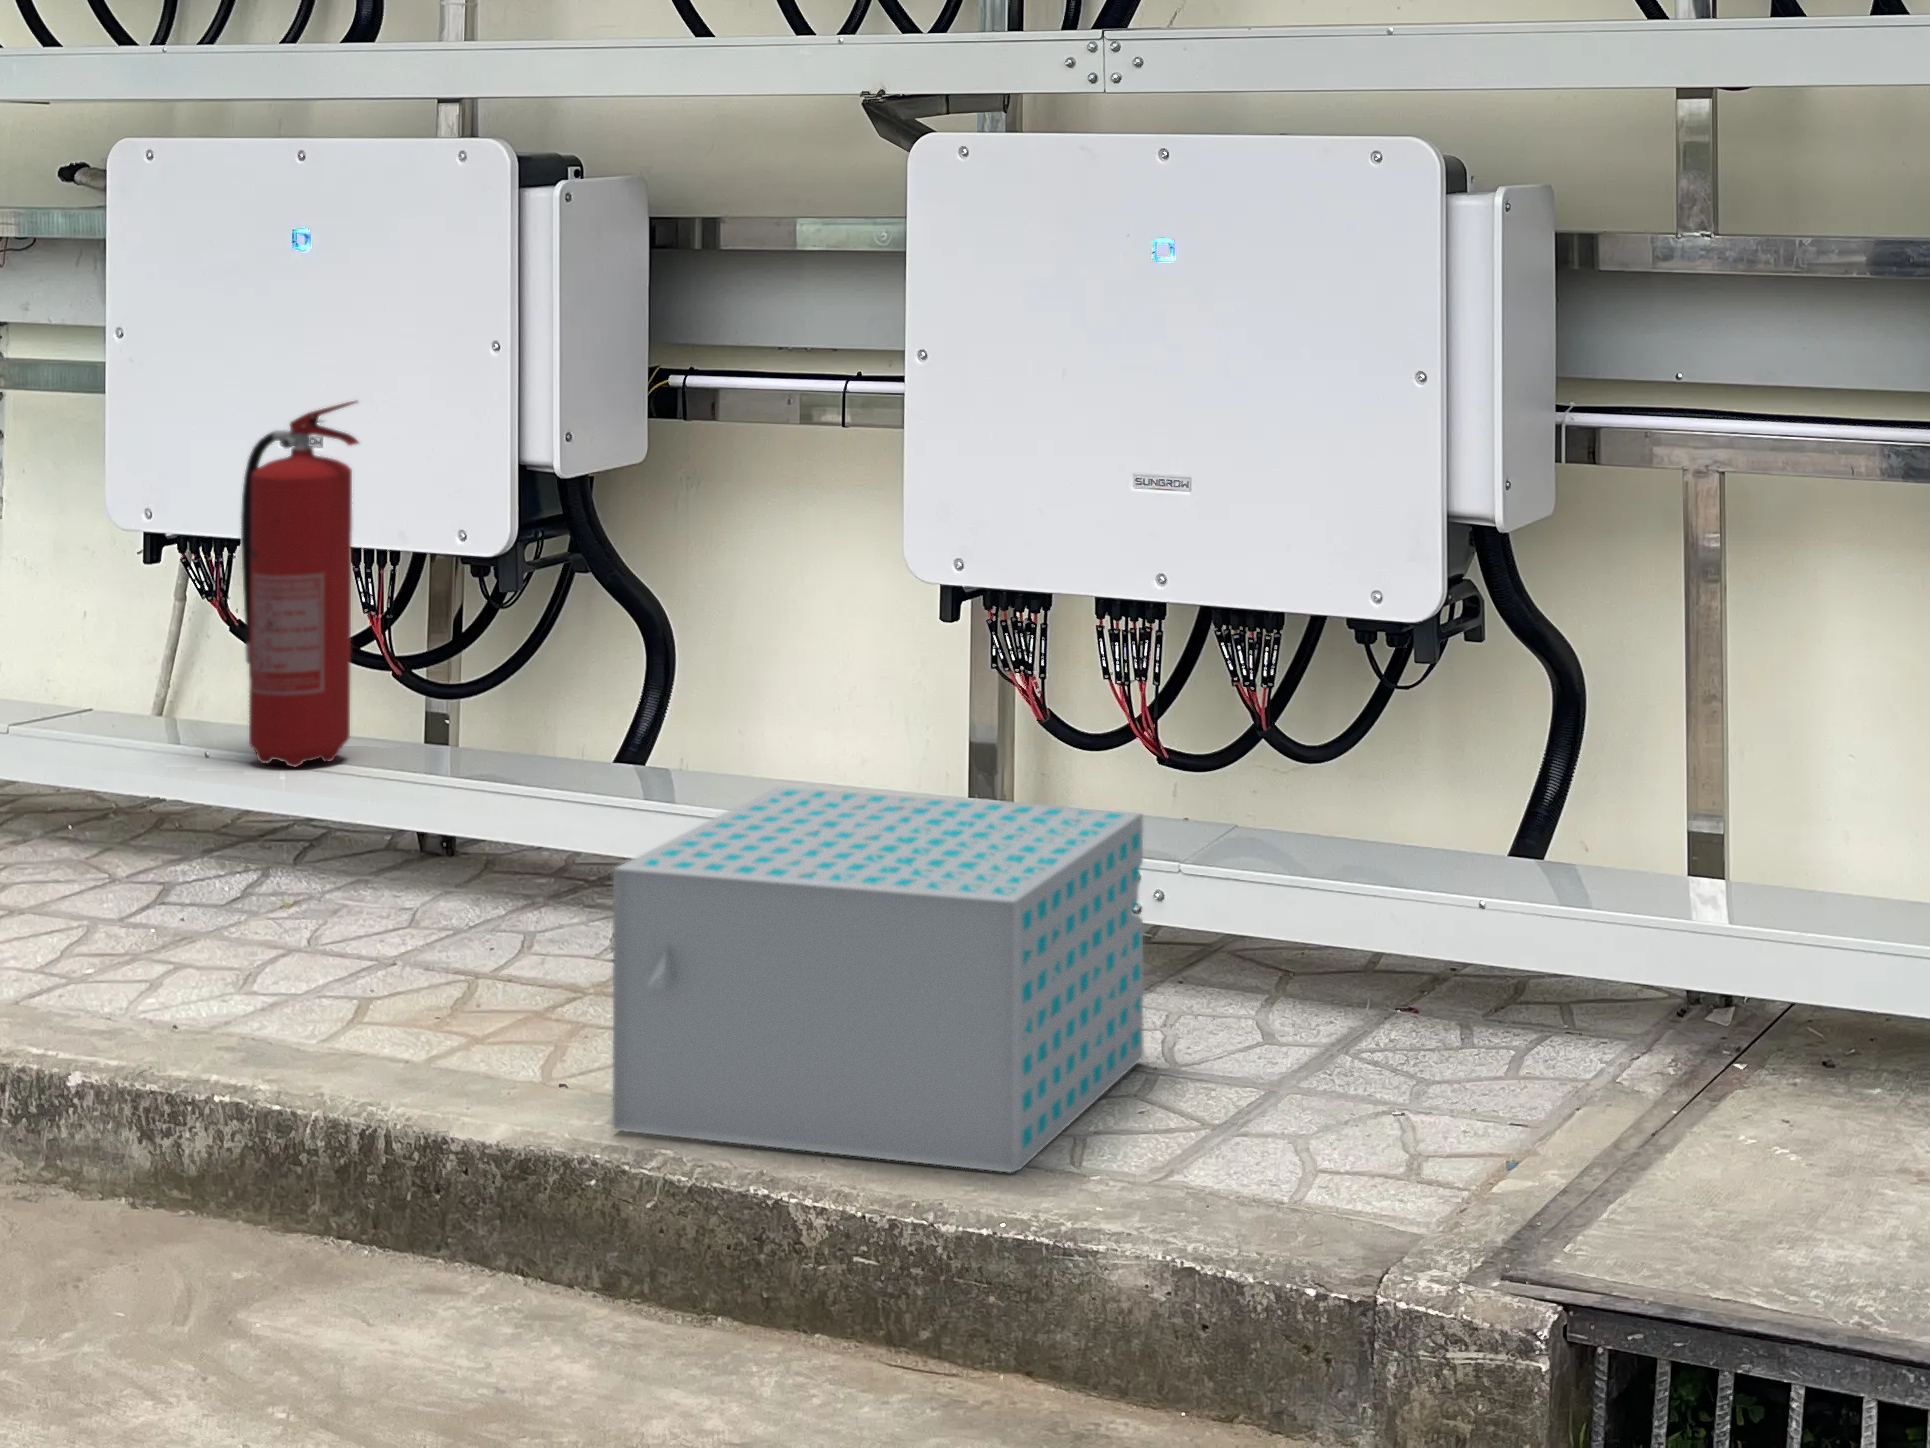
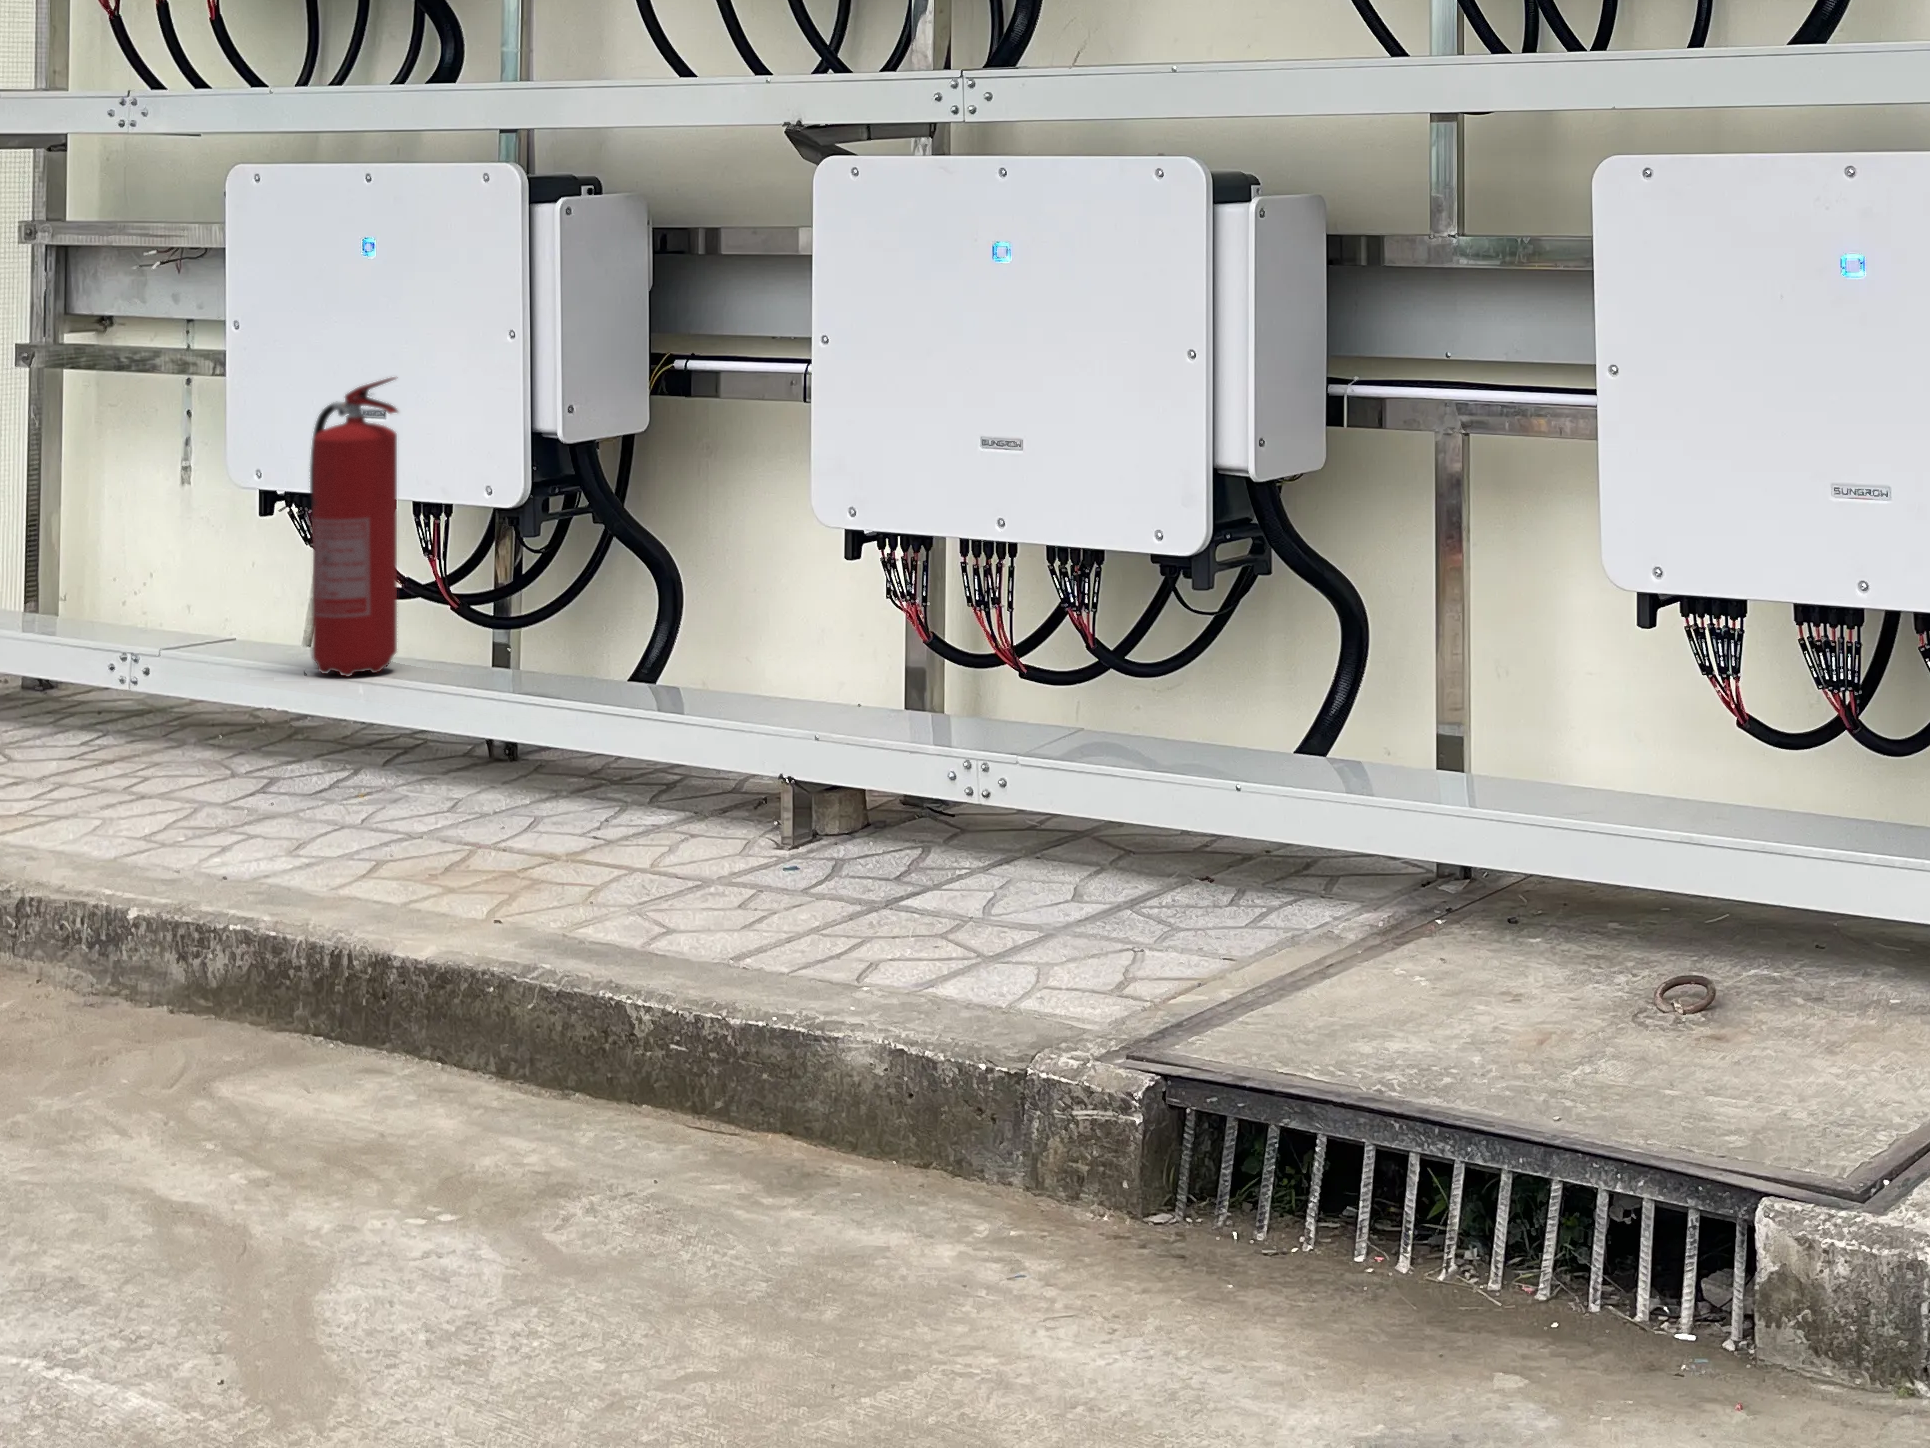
storage box: present [613,787,1144,1172] -> none [514,688,964,984]

